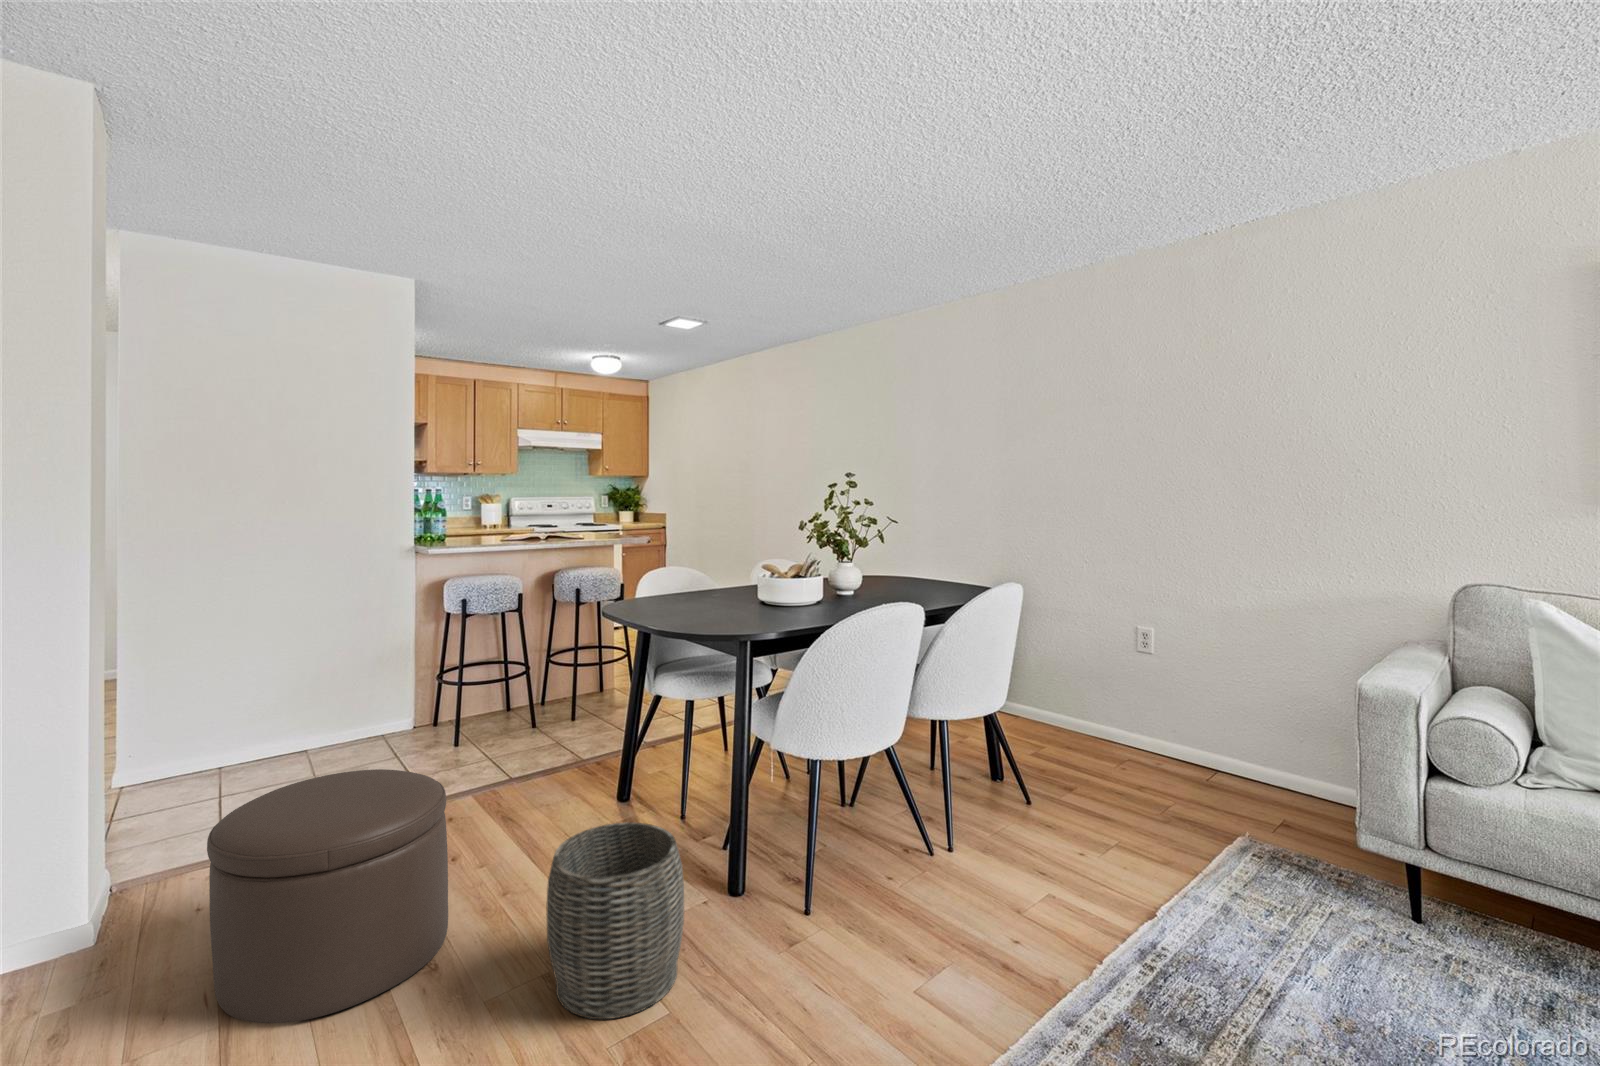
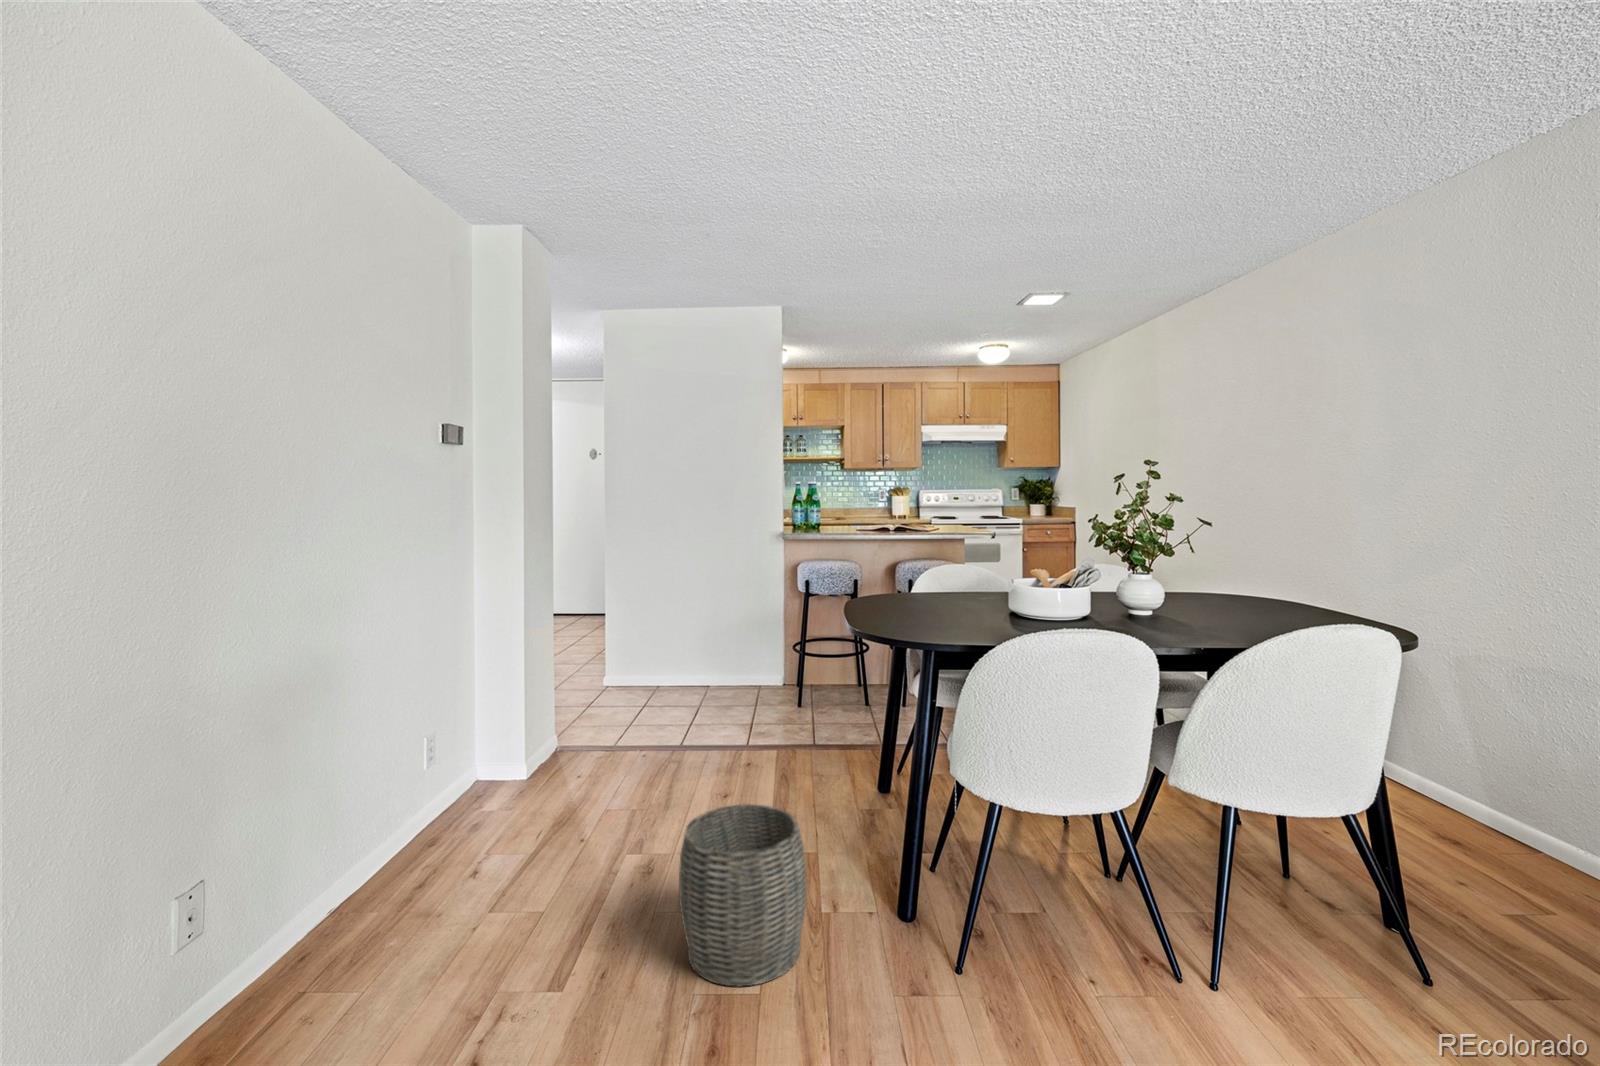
ottoman: present [207,769,448,1023] -> none [509,714,672,894]

